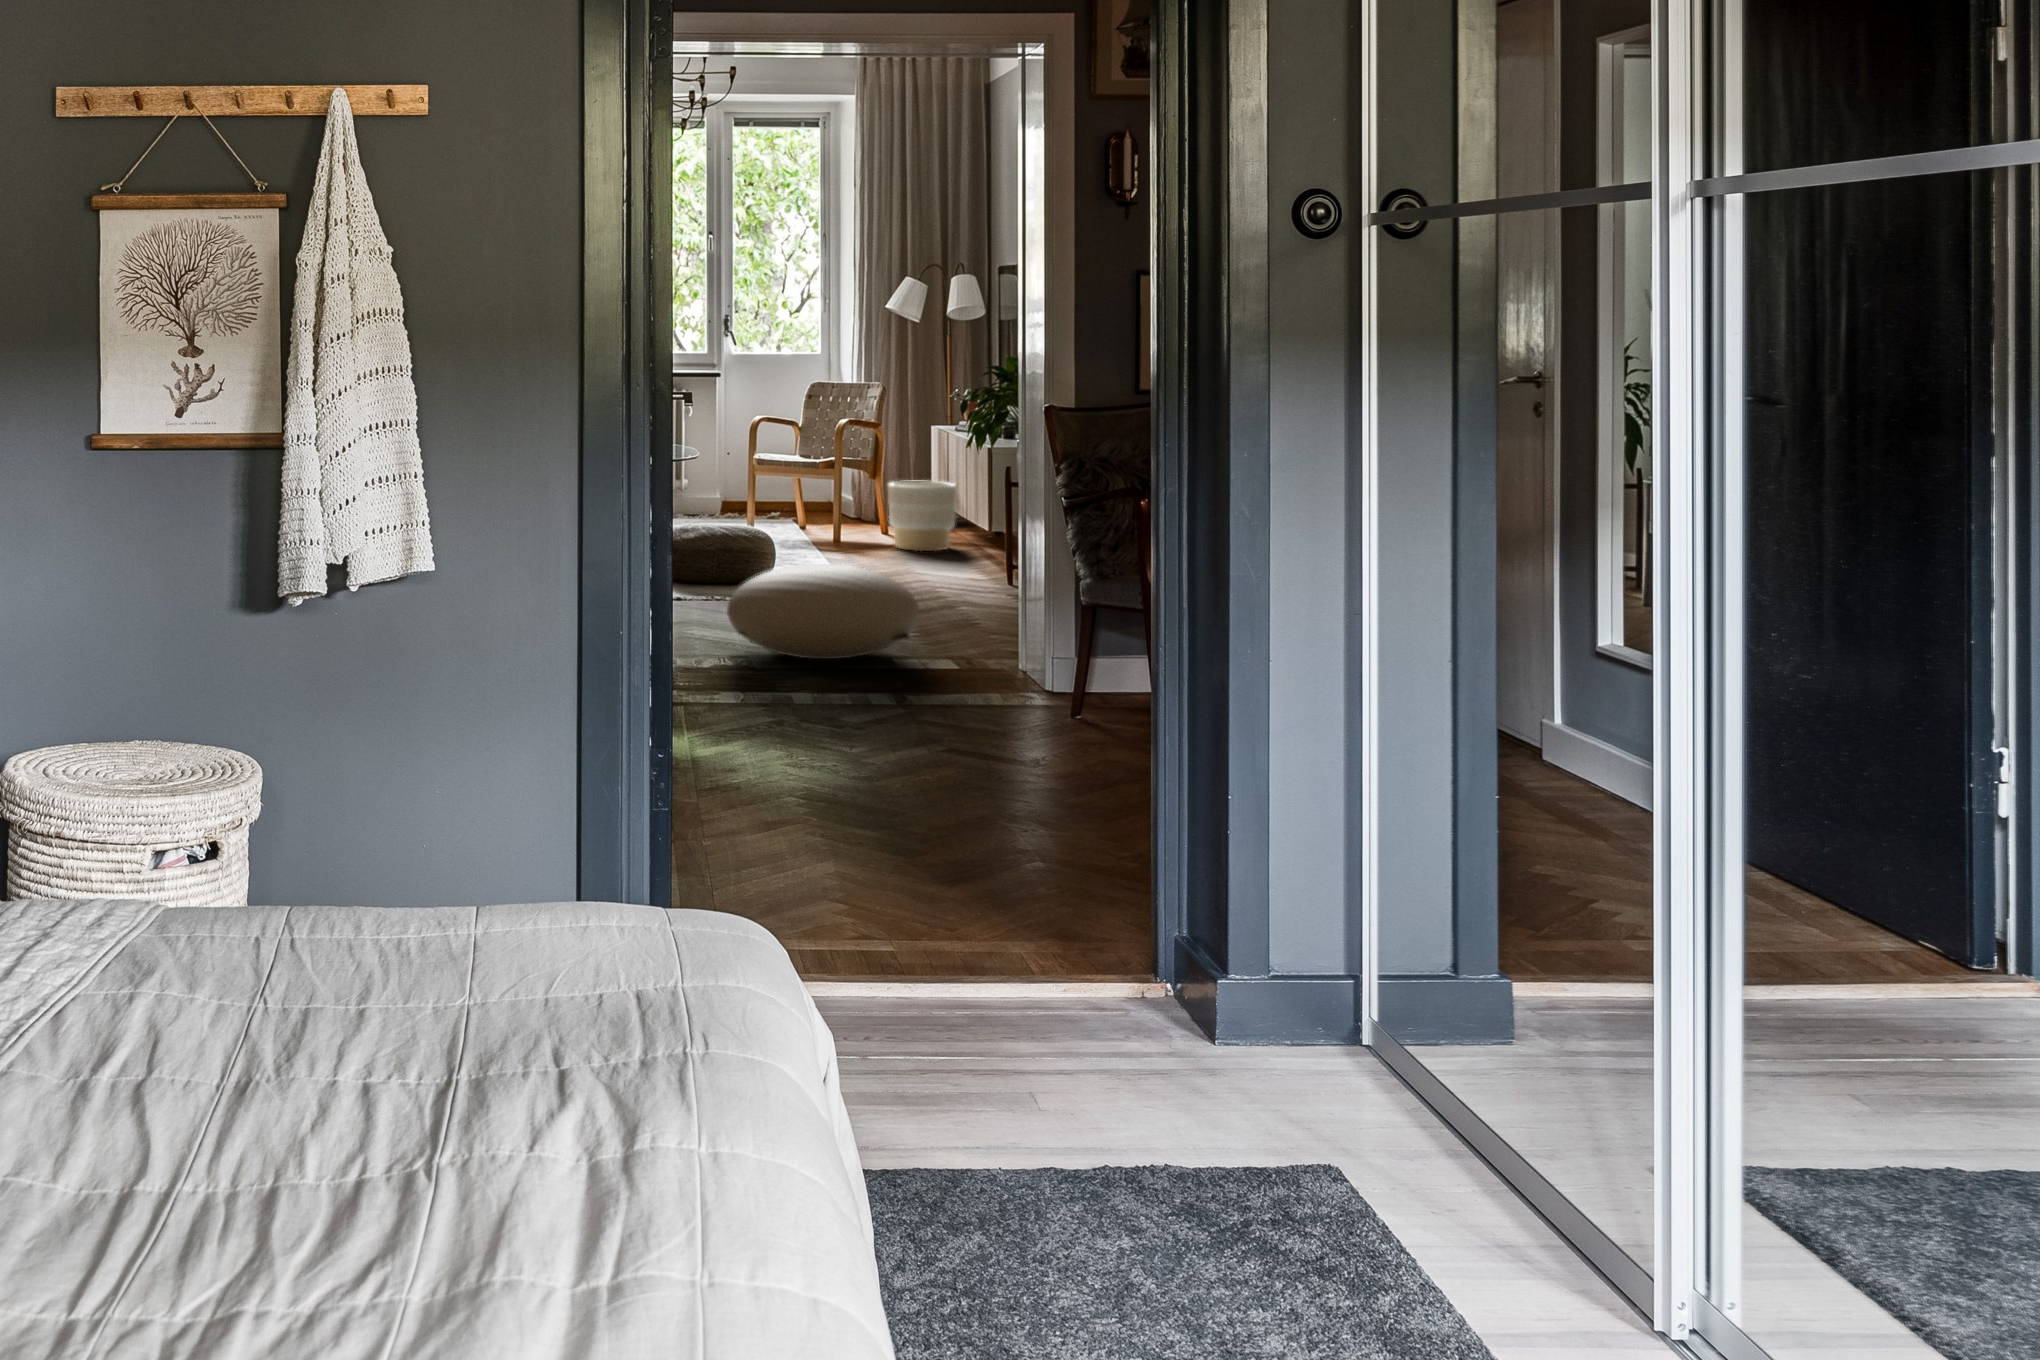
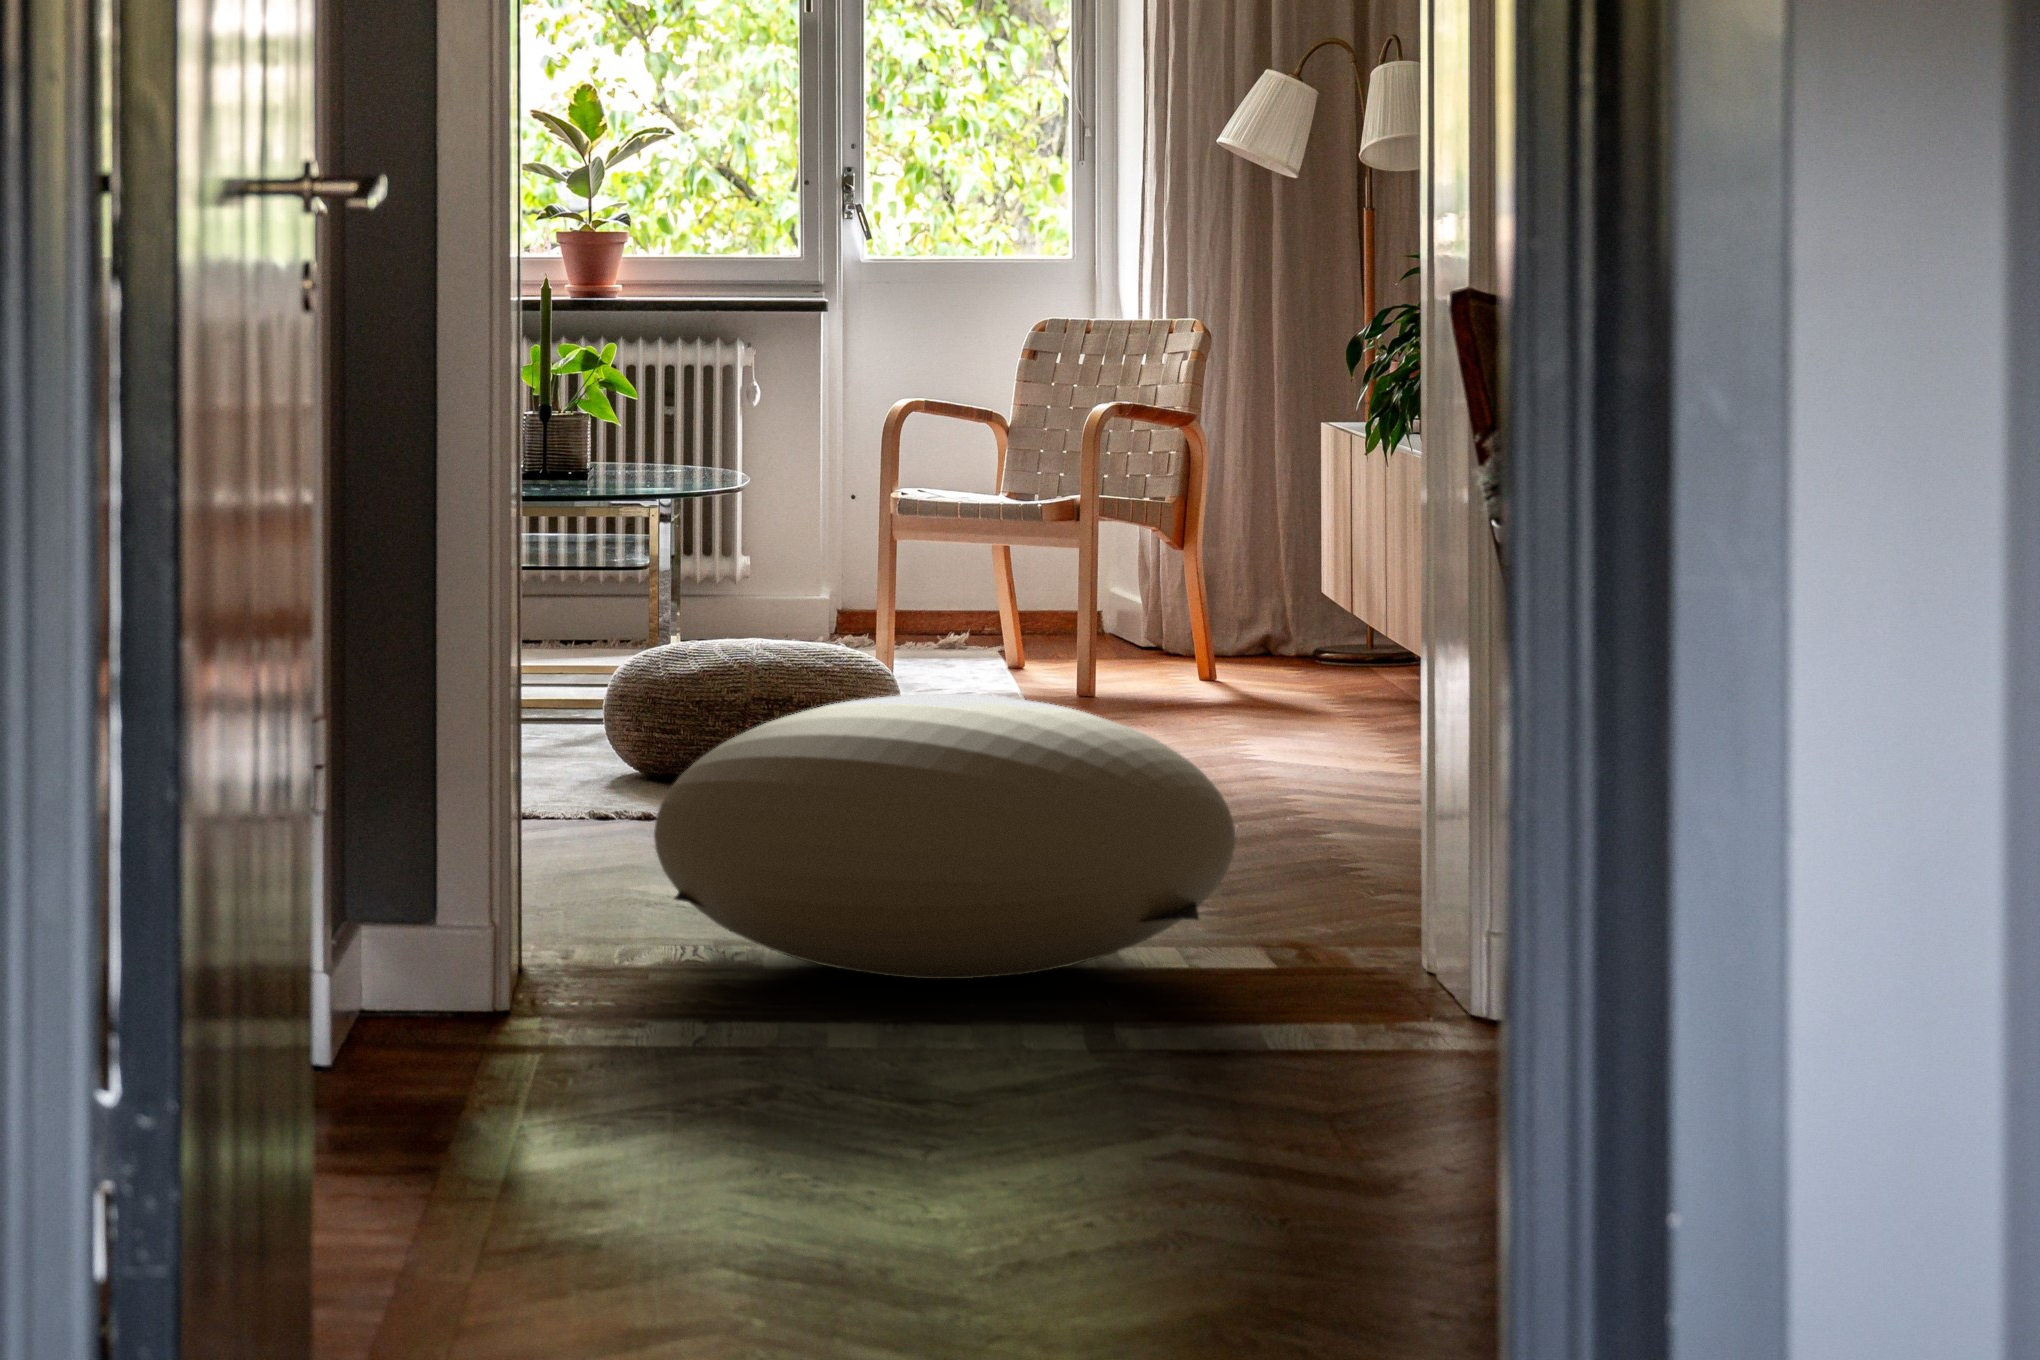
planter: present [888,480,956,551] -> none [1210,547,1378,717]

